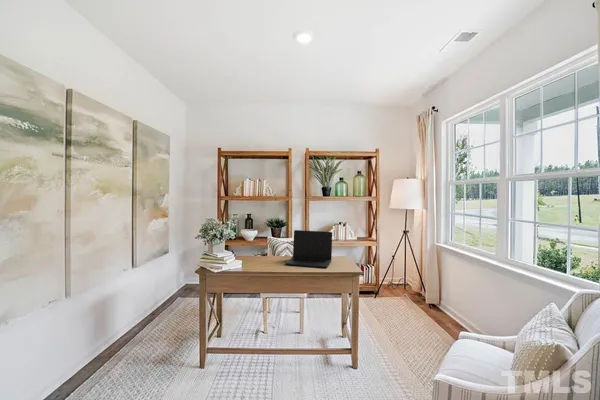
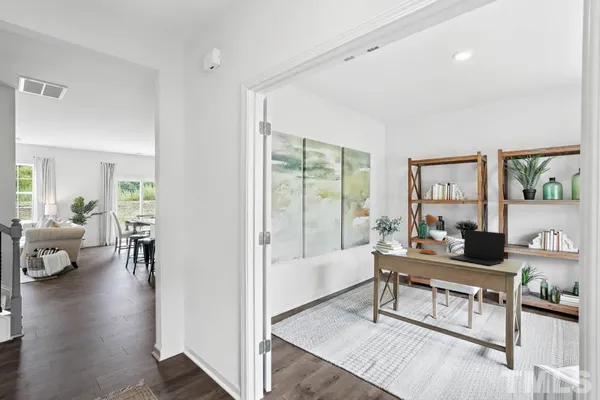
desk lamp: none [249,214,272,262] -> present [421,214,440,255]

